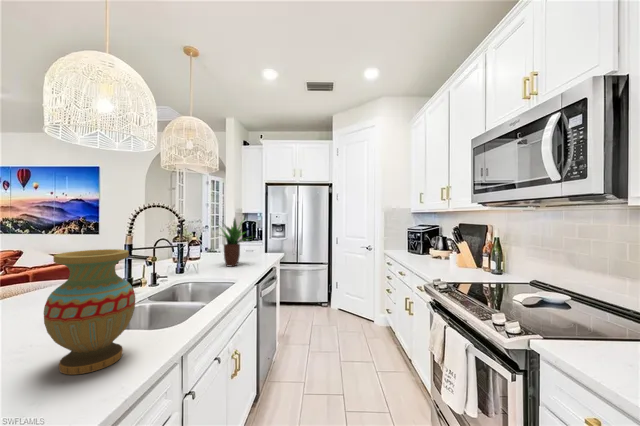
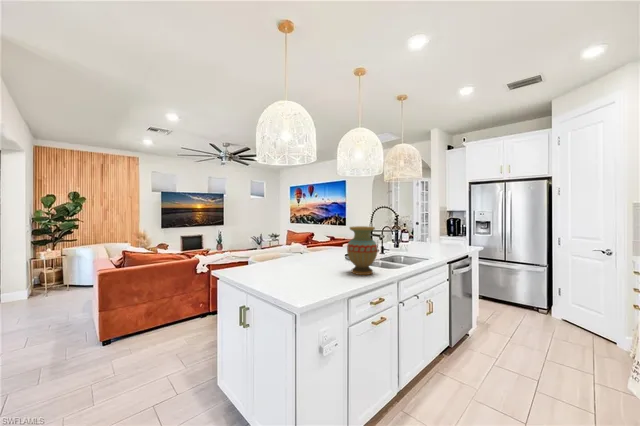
potted plant: present [217,219,249,267] -> none [420,213,452,249]

